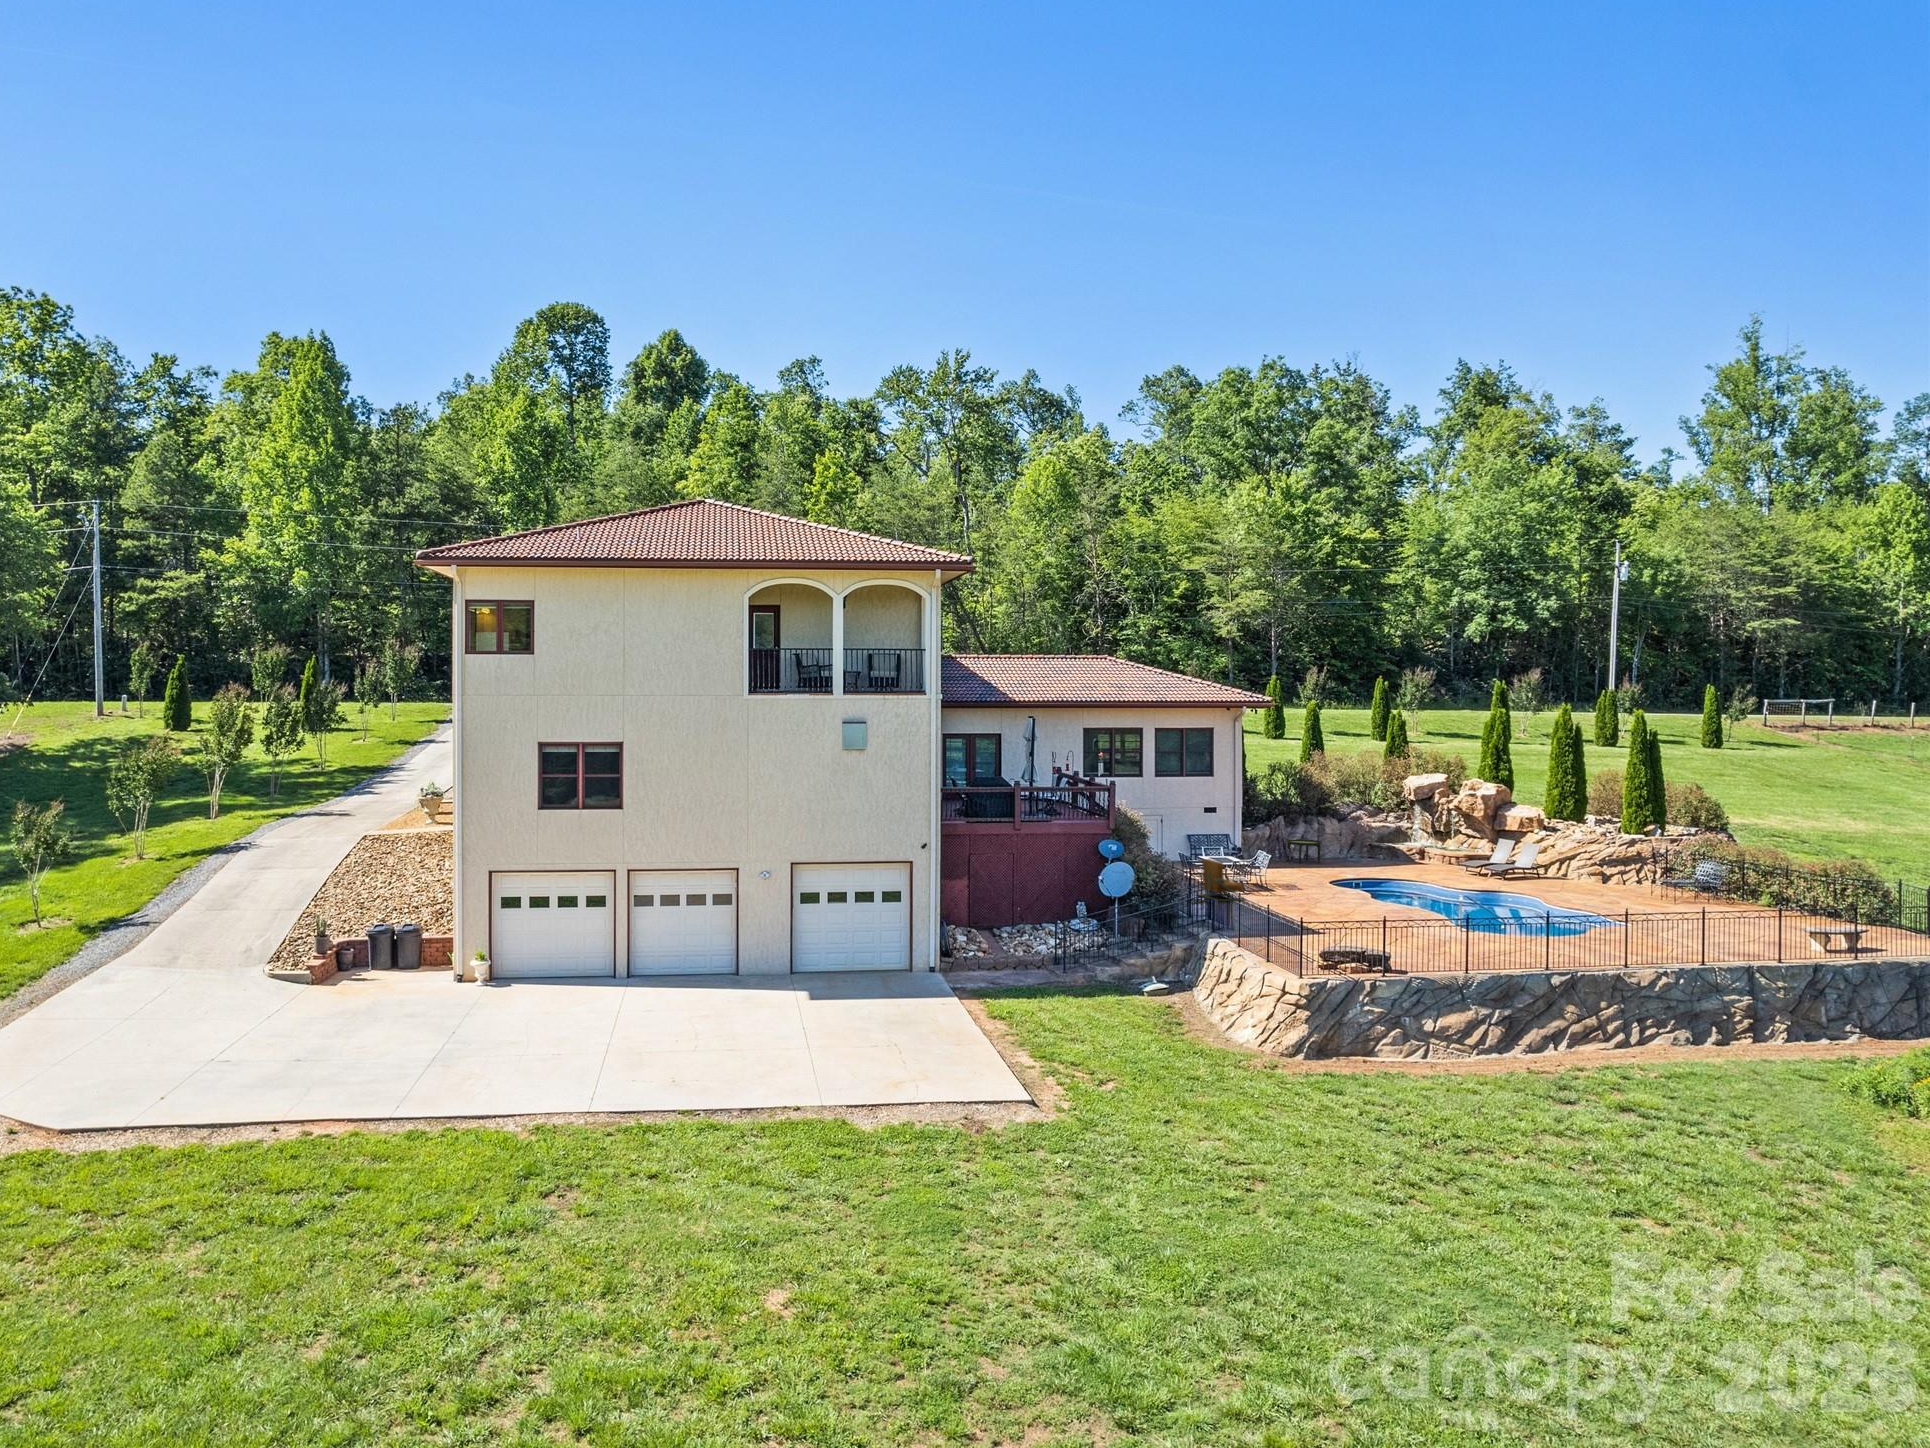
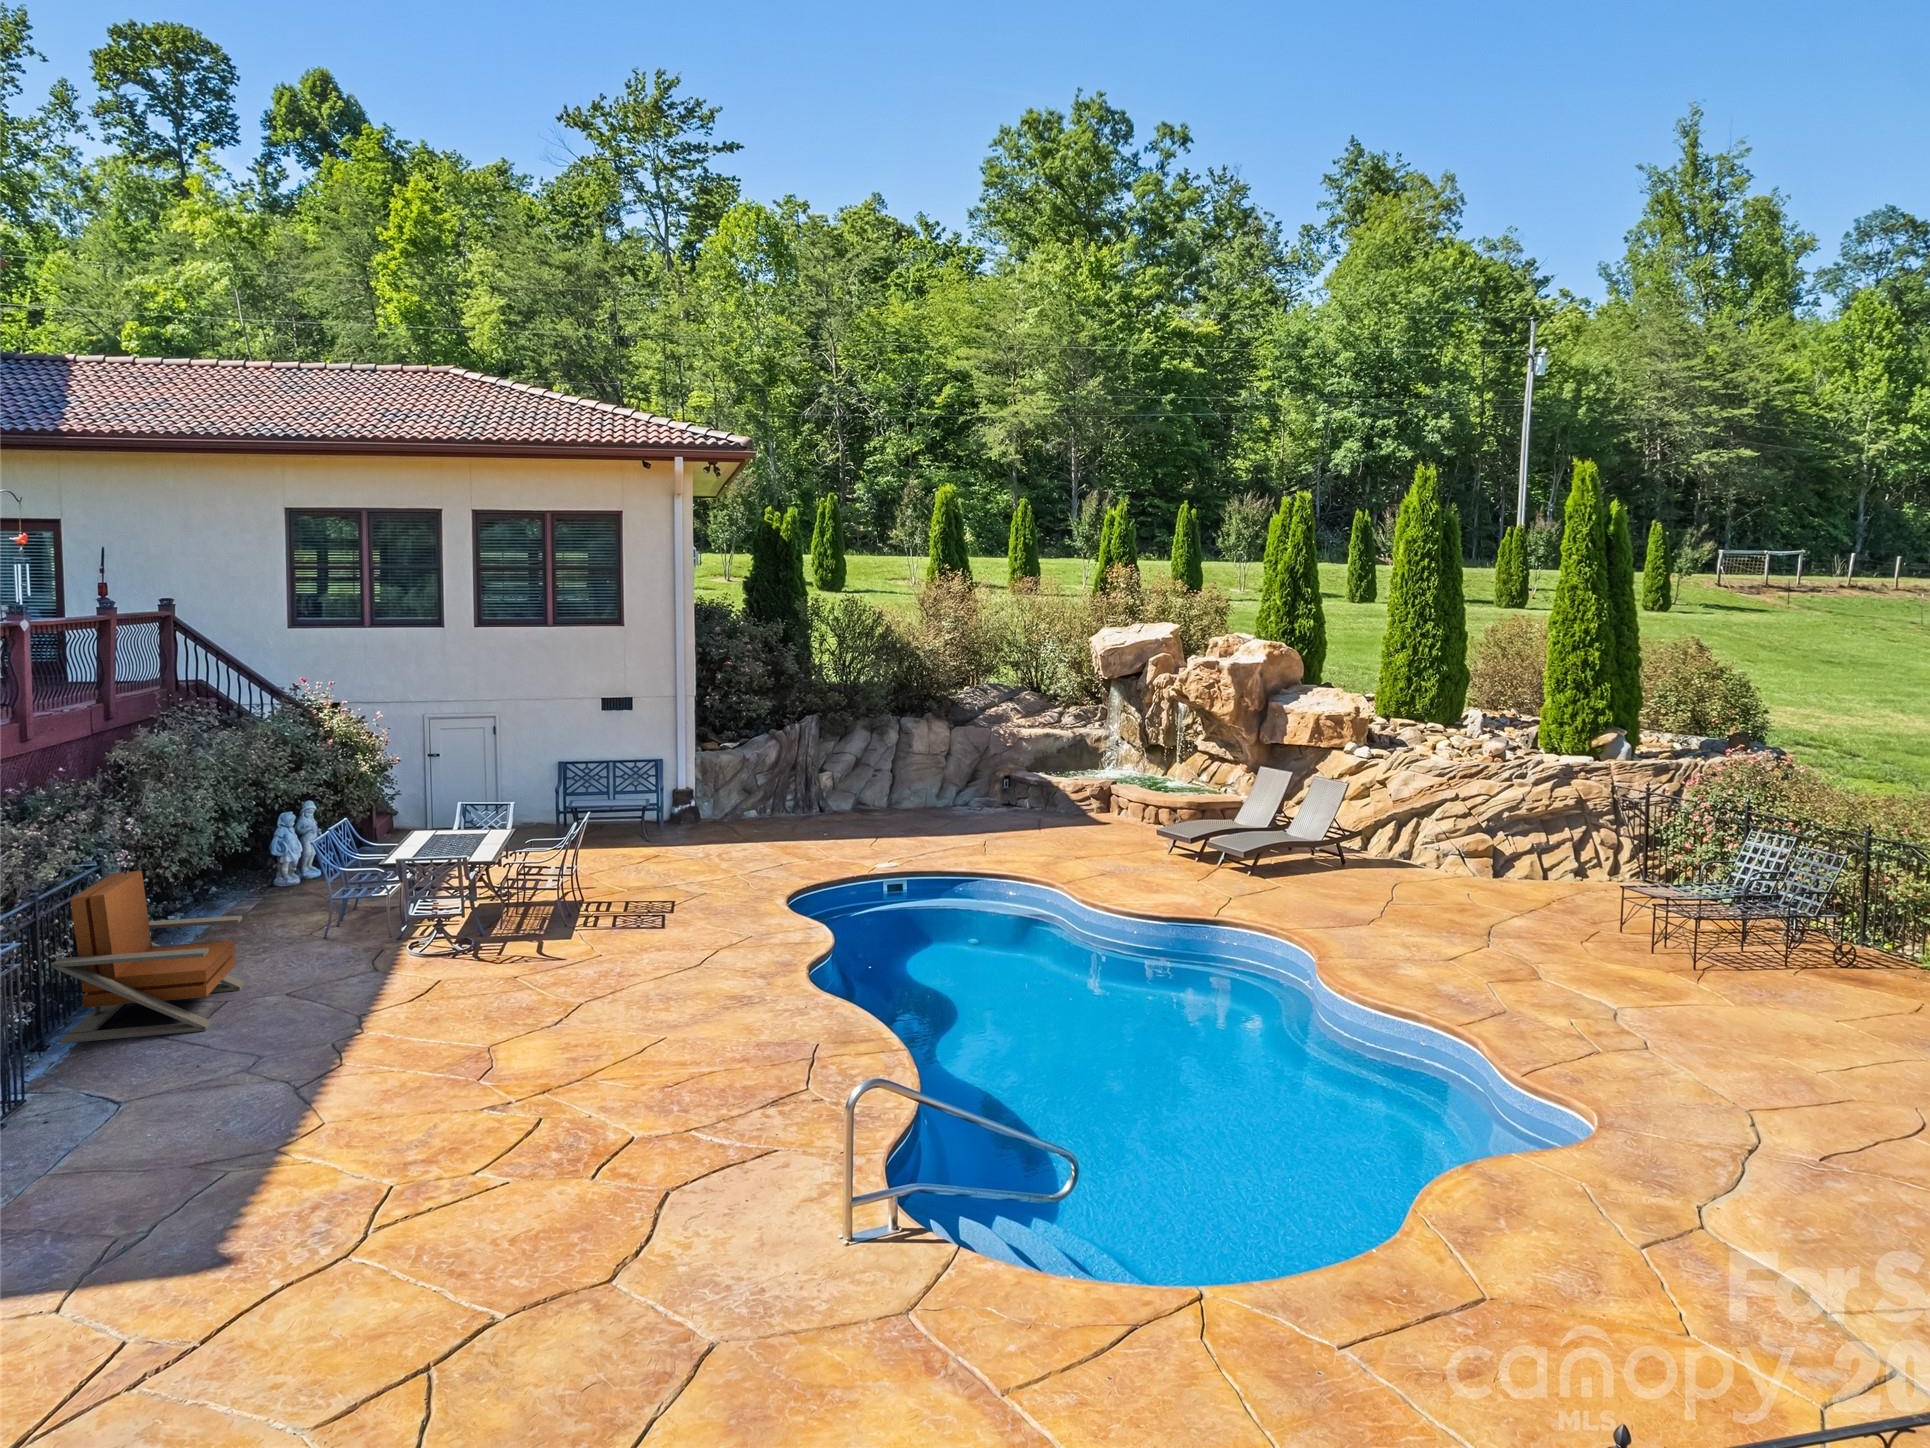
round table: present [1286,839,1322,863] -> none [806,764,886,820]

